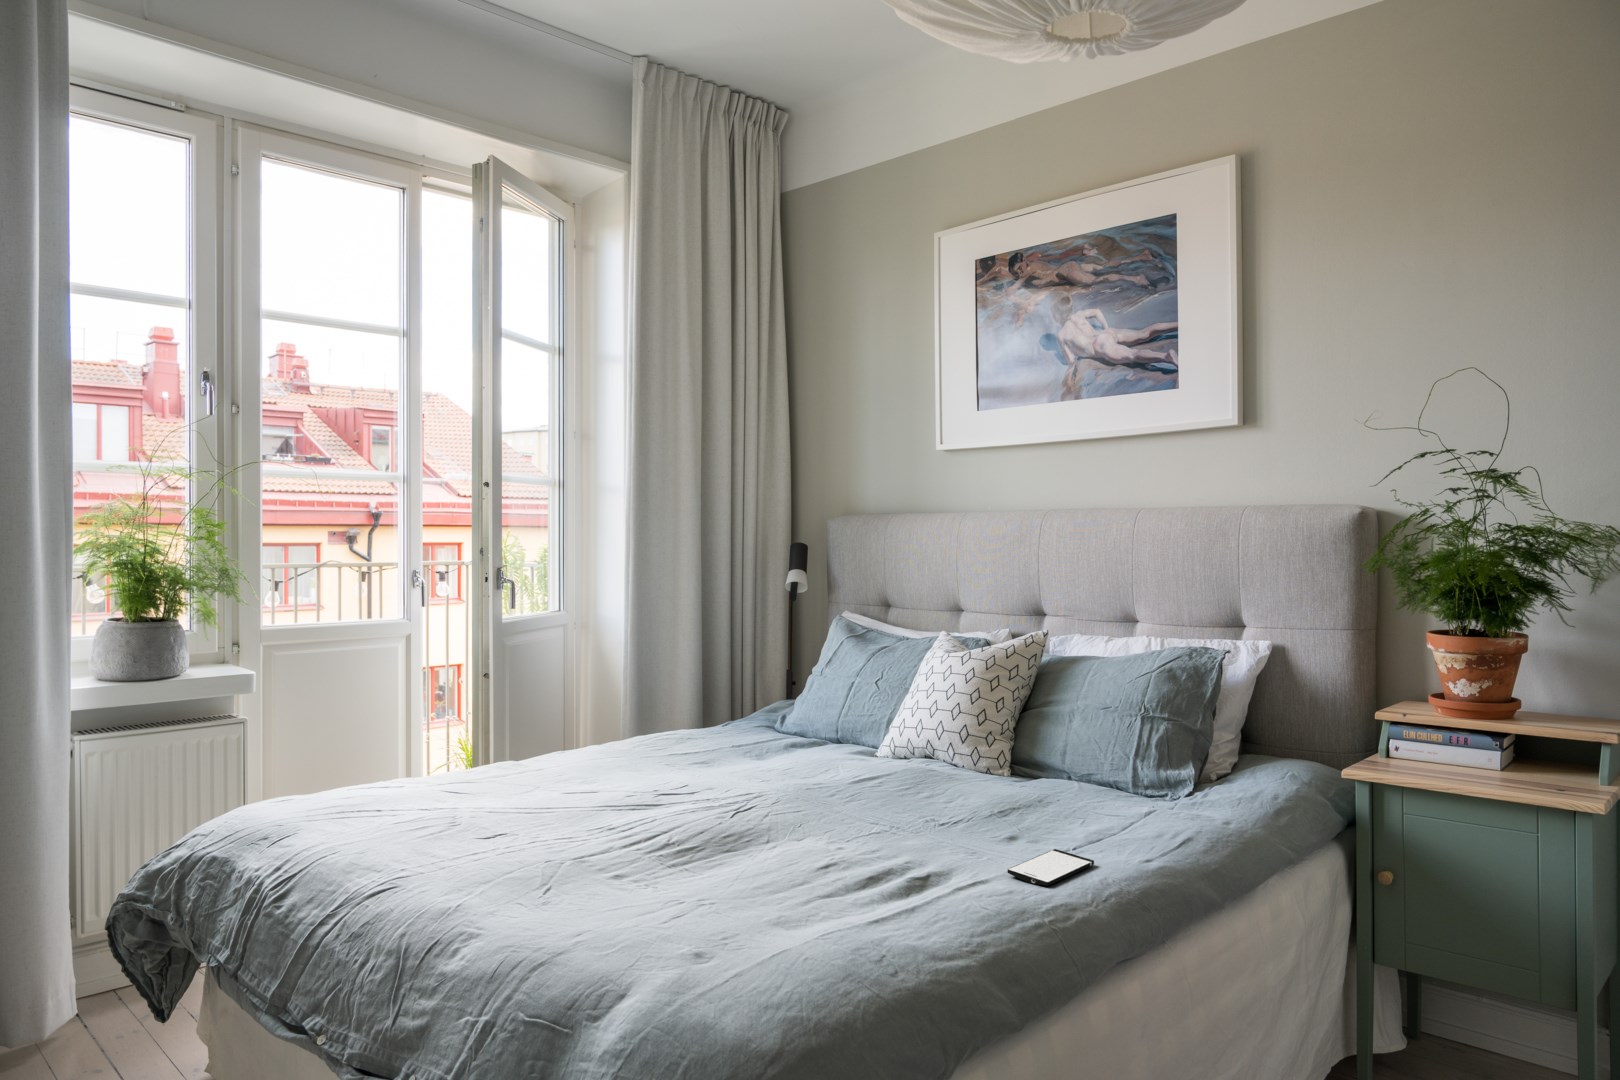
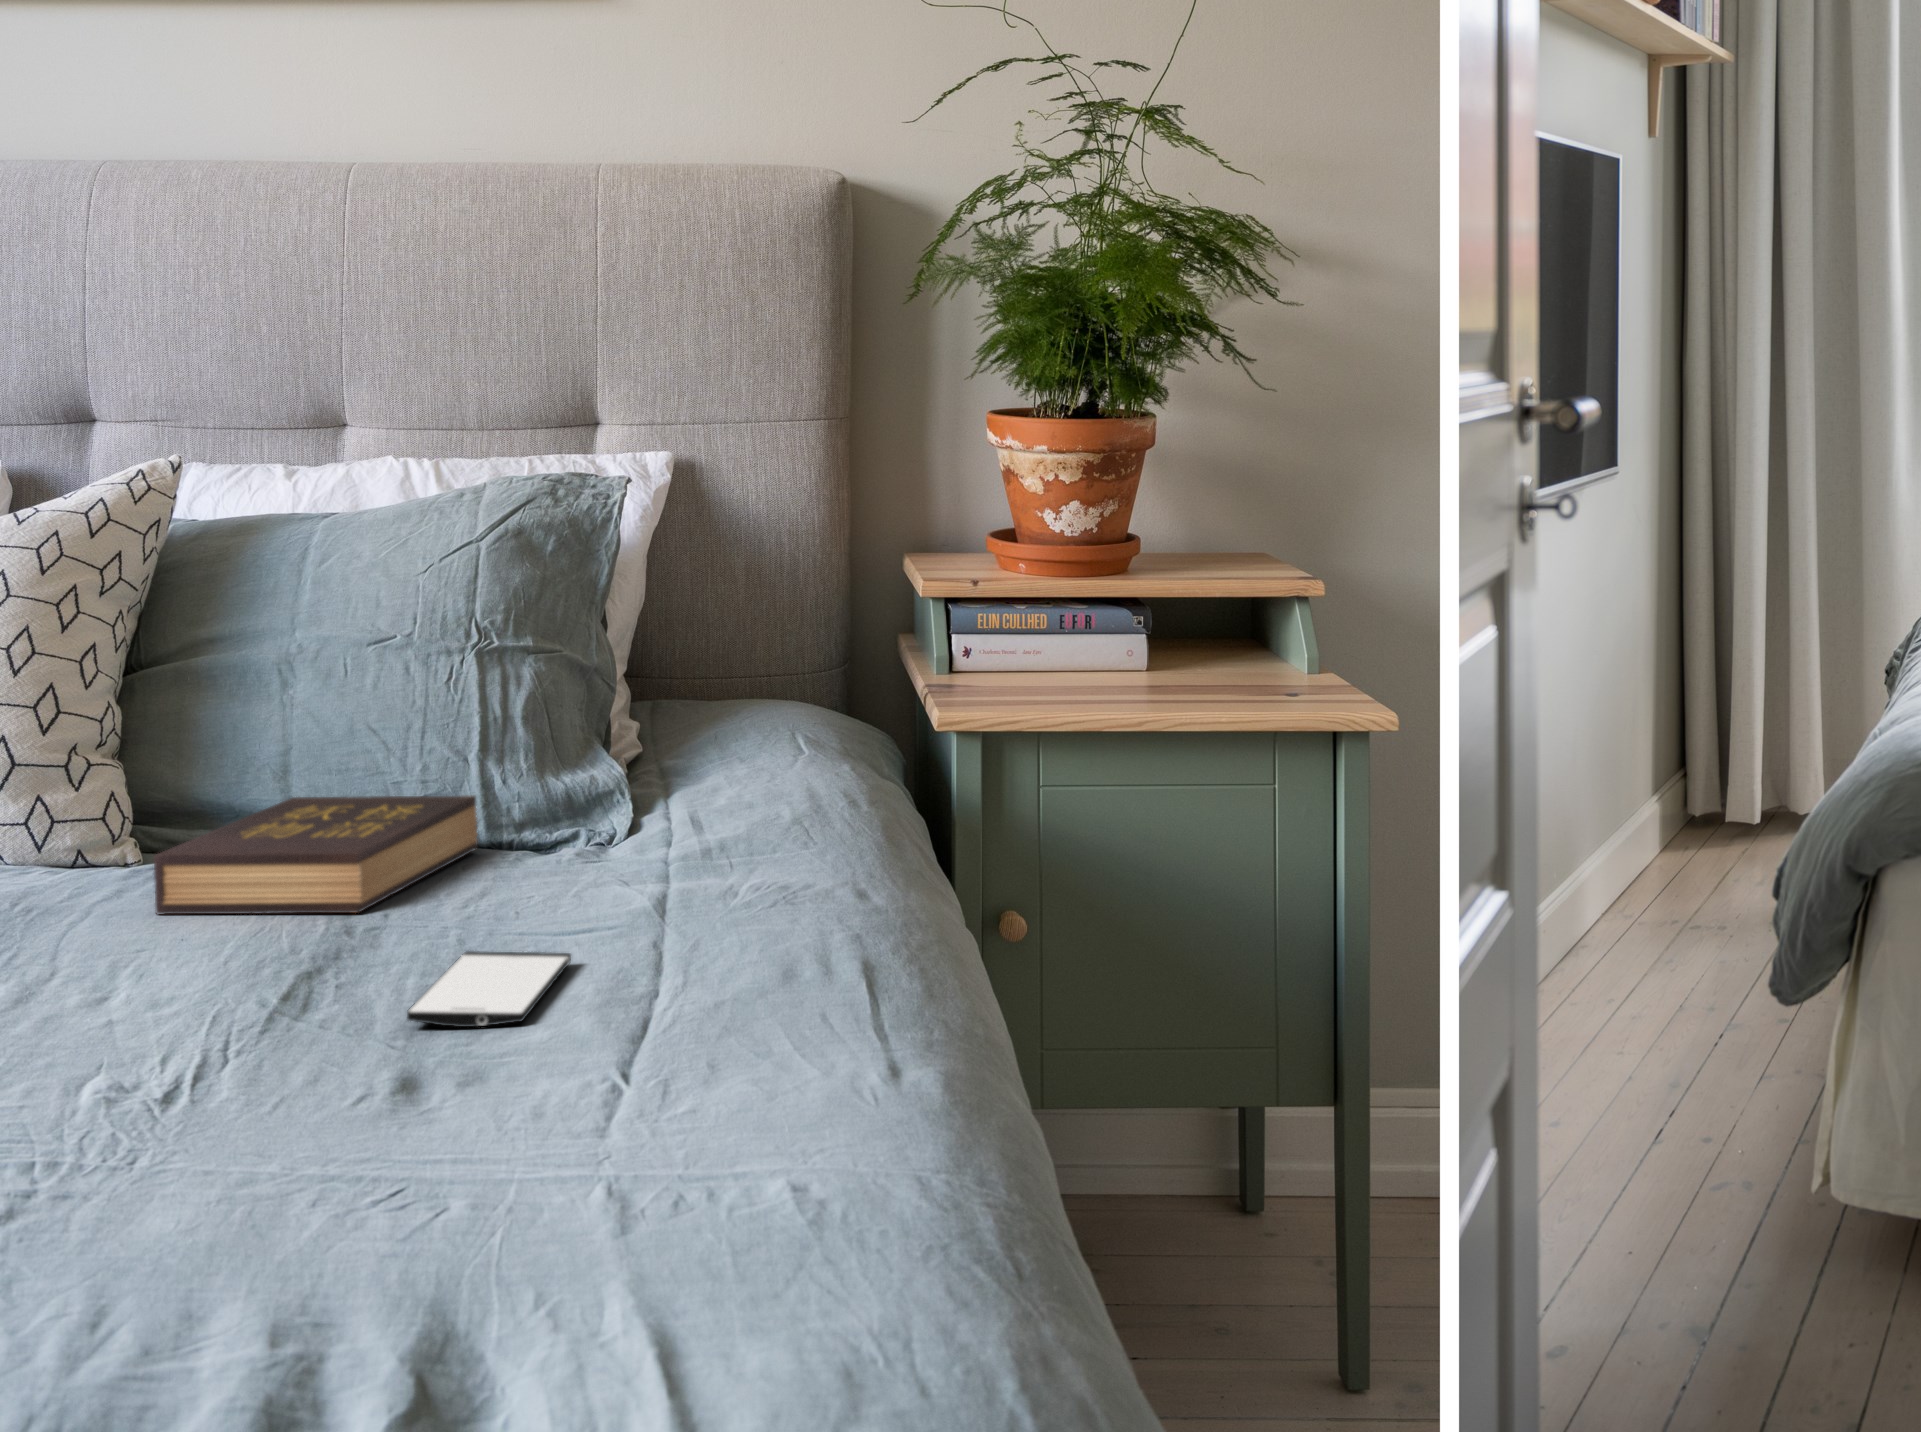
hardback book: none [983,767,1116,821] -> present [154,796,478,914]

